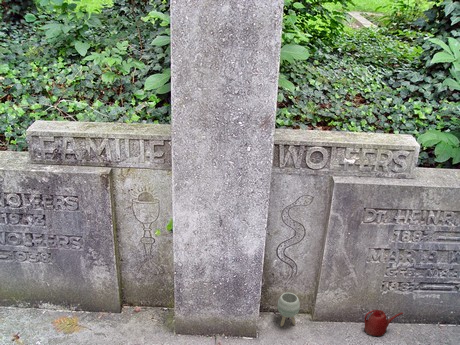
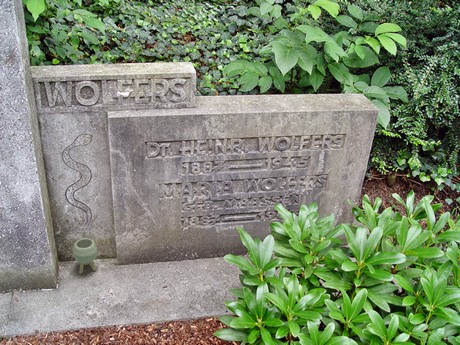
watering can: present [364,310,403,336] -> none [166,245,205,272]

